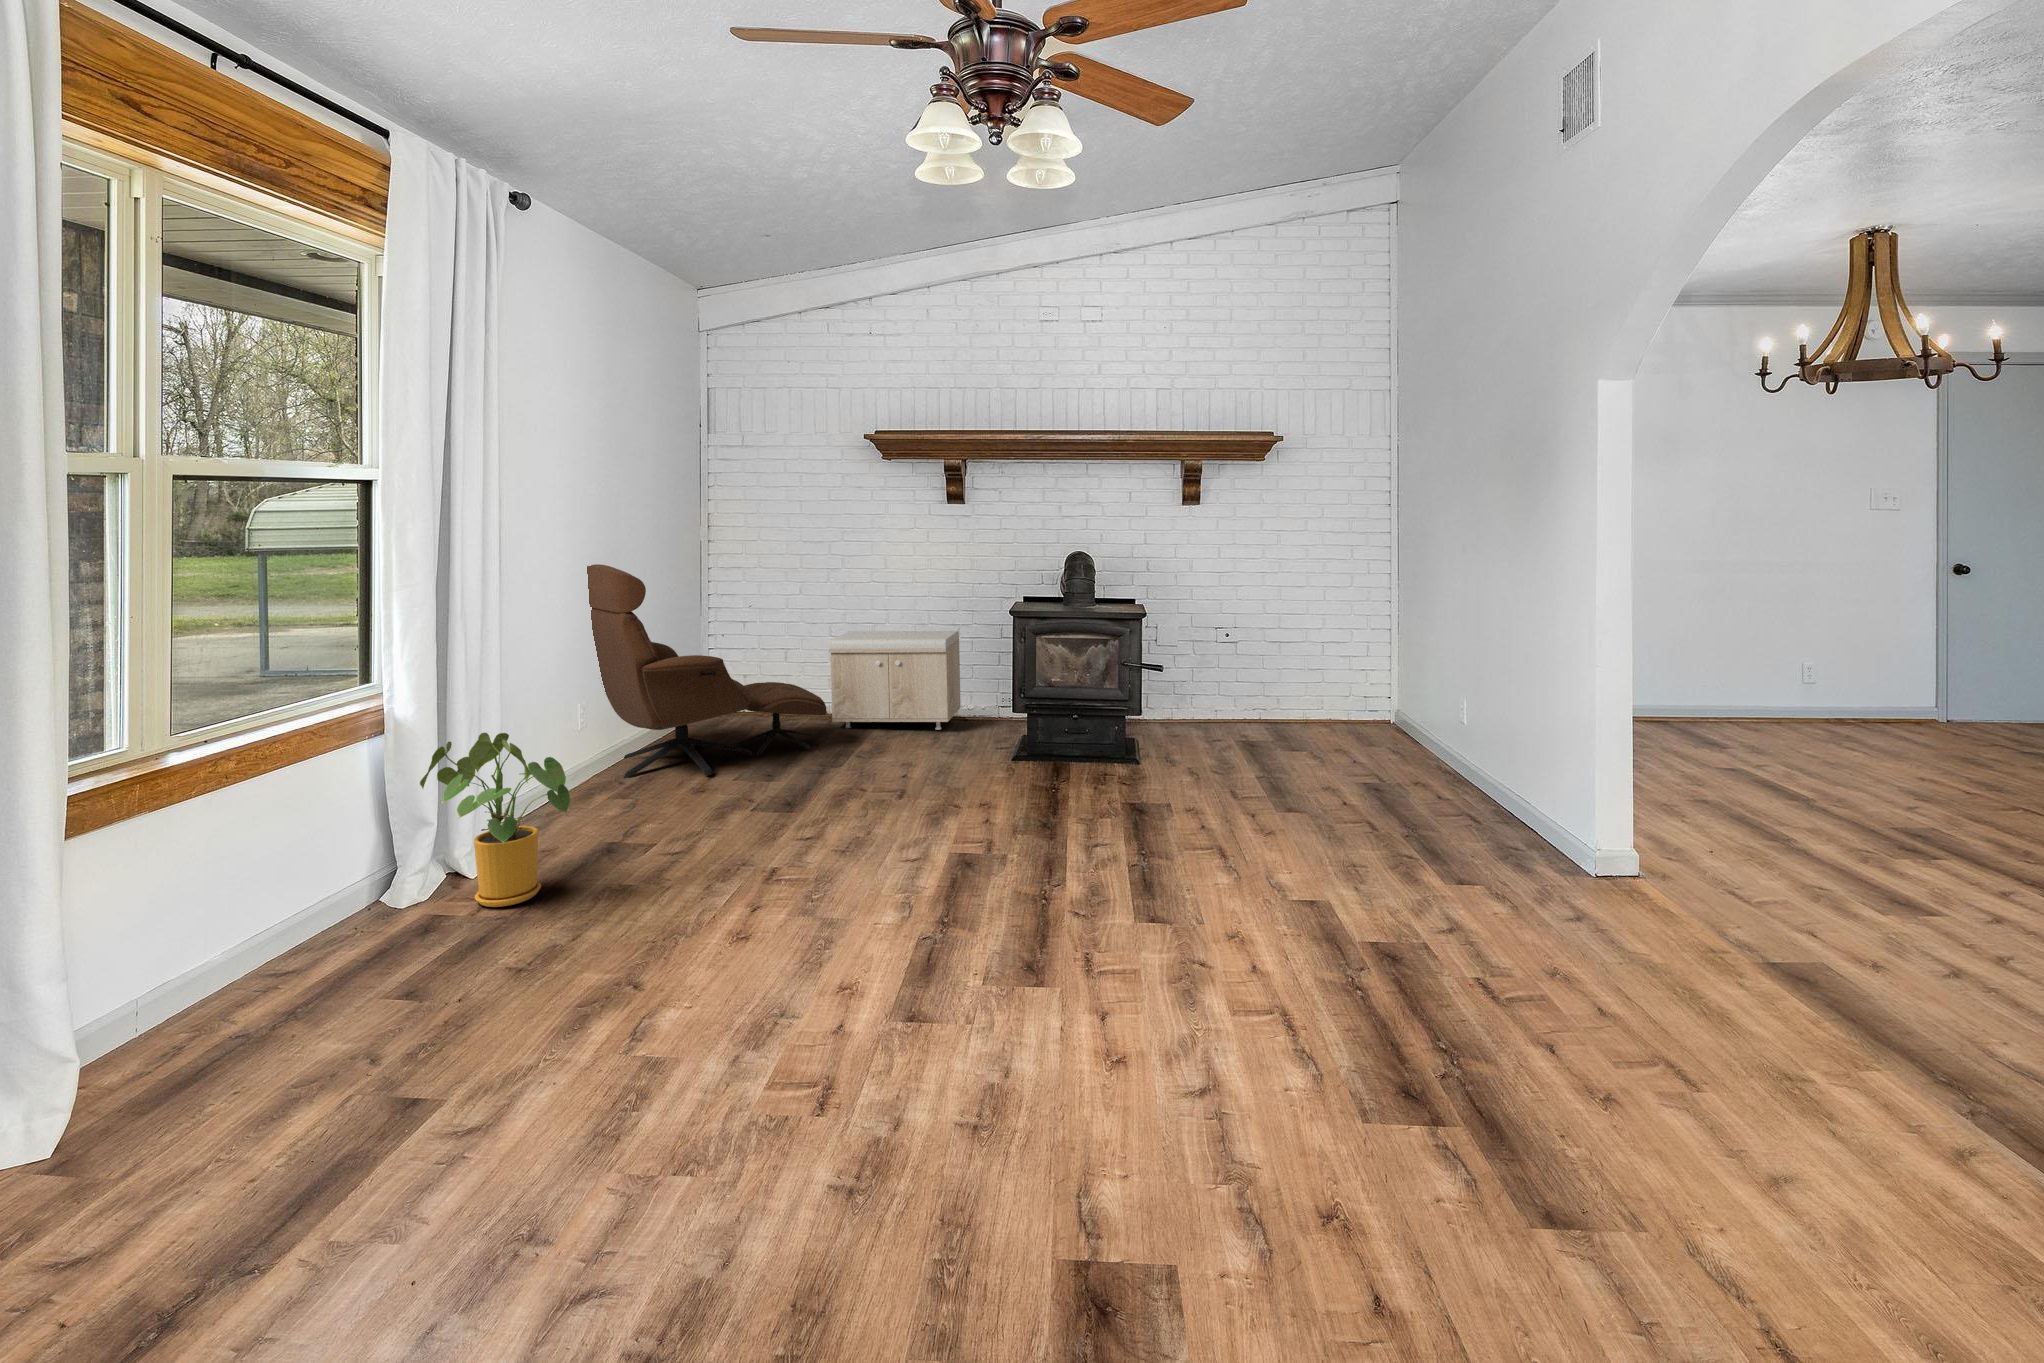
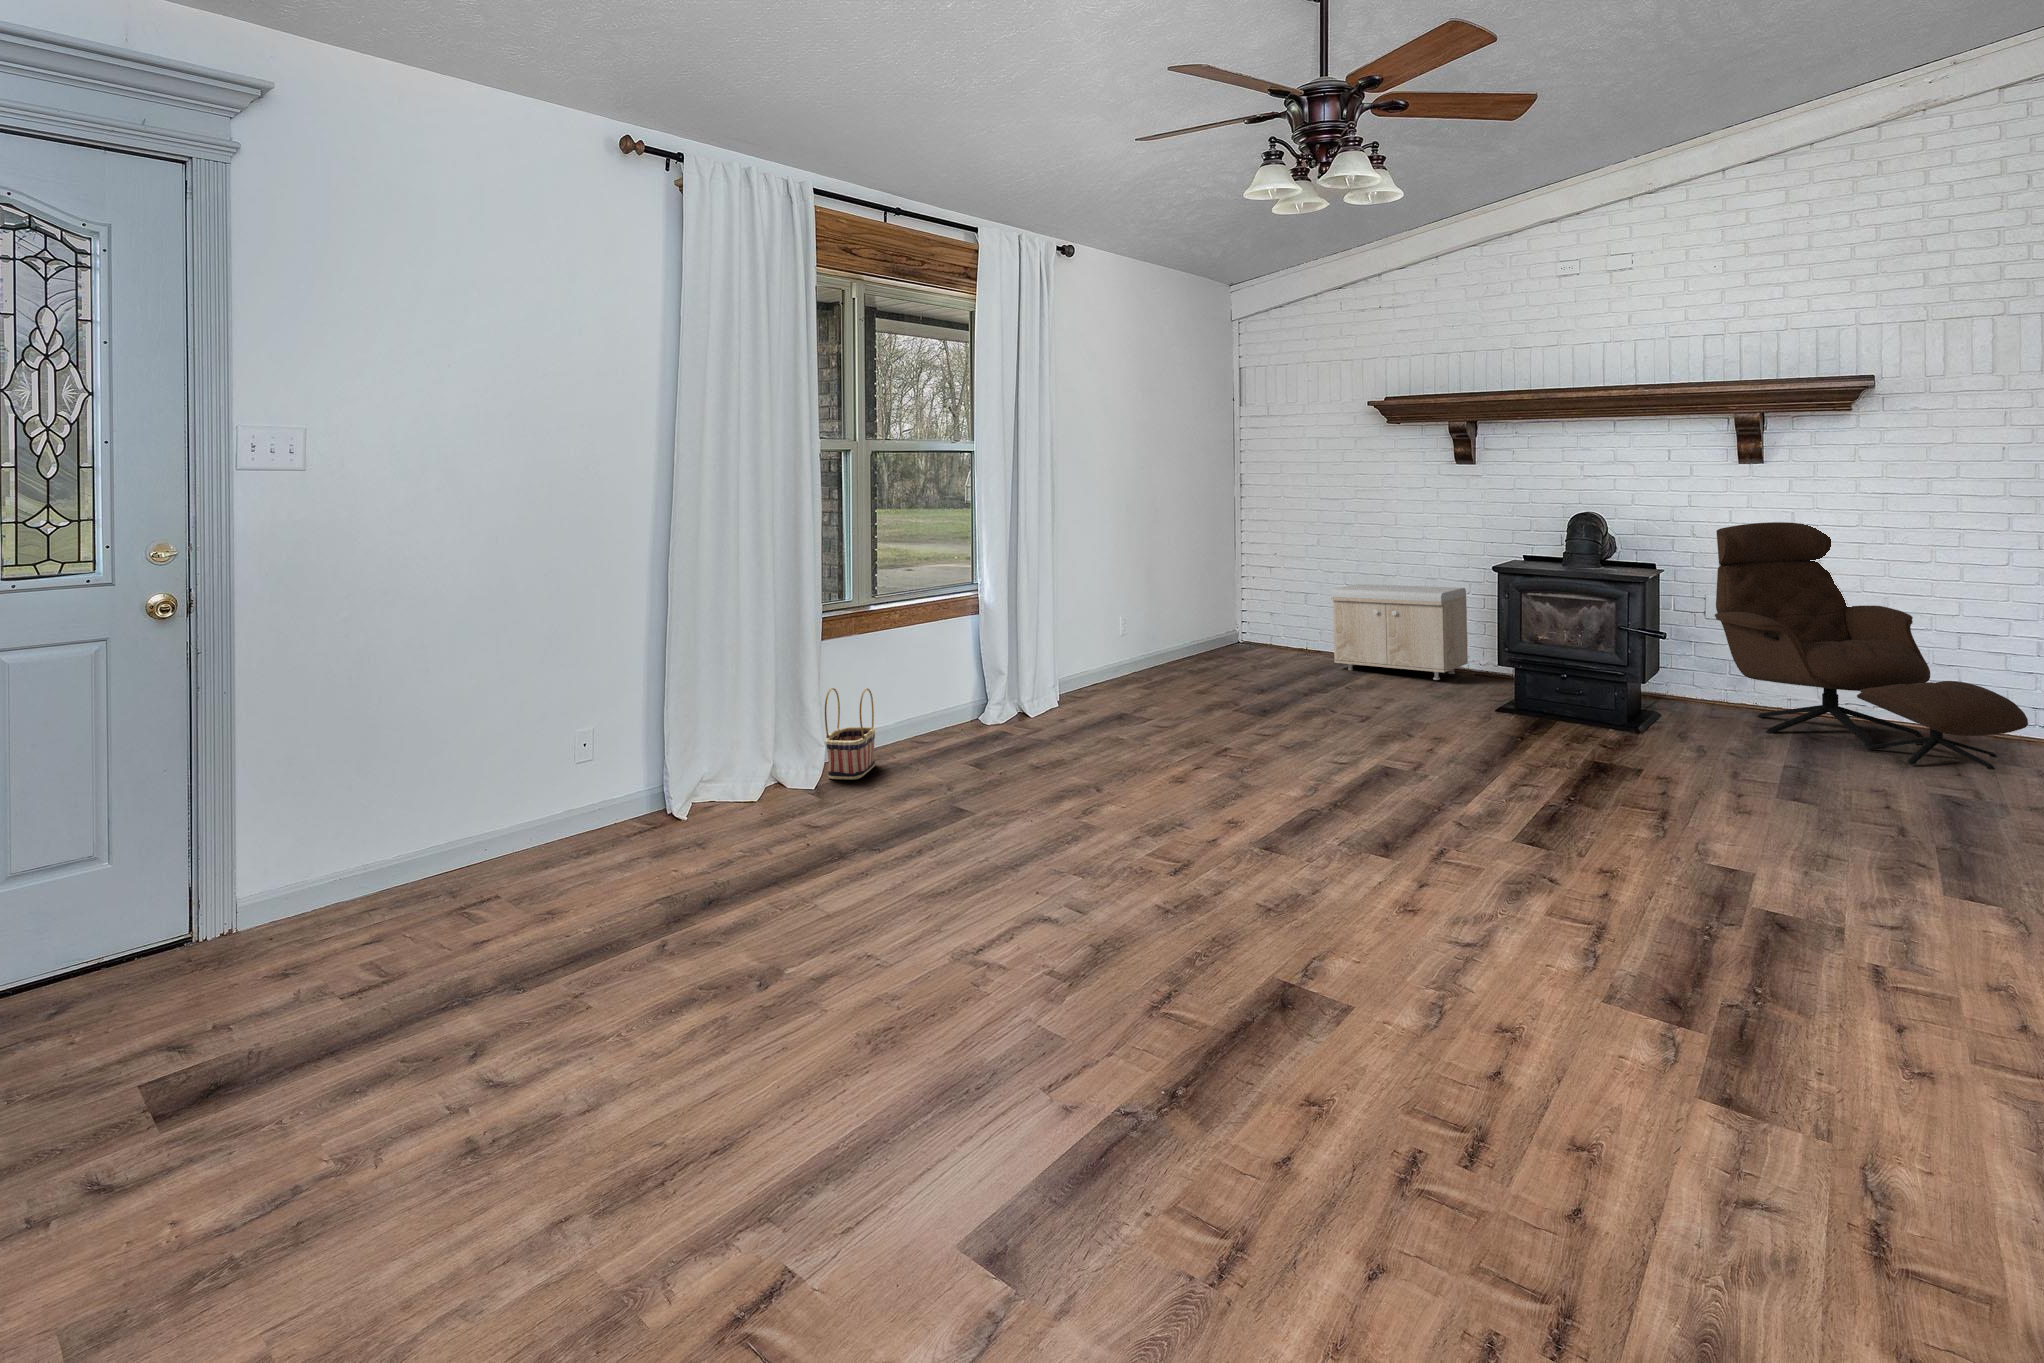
lounge chair: present [587,564,827,778] -> present [1715,522,2028,770]
house plant: present [420,732,570,907] -> none [996,623,1081,738]
basket: none [73,909,195,1106] -> present [825,688,875,780]

